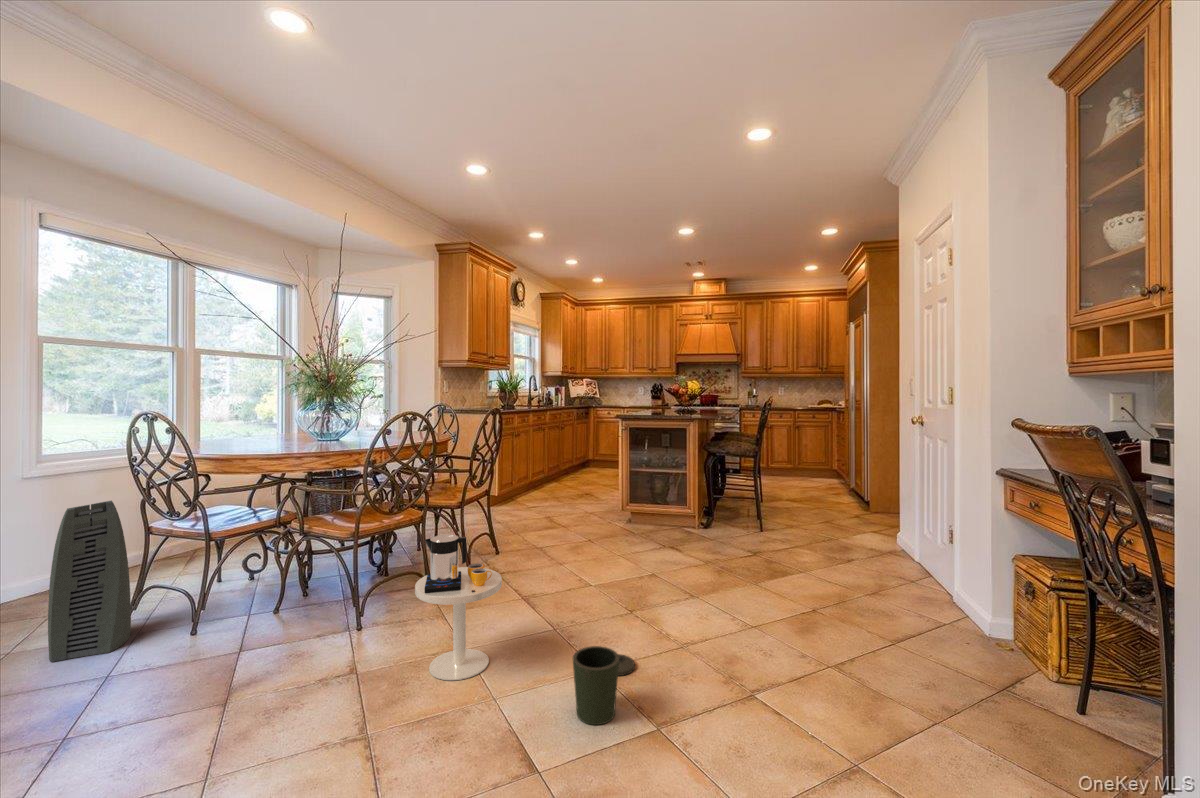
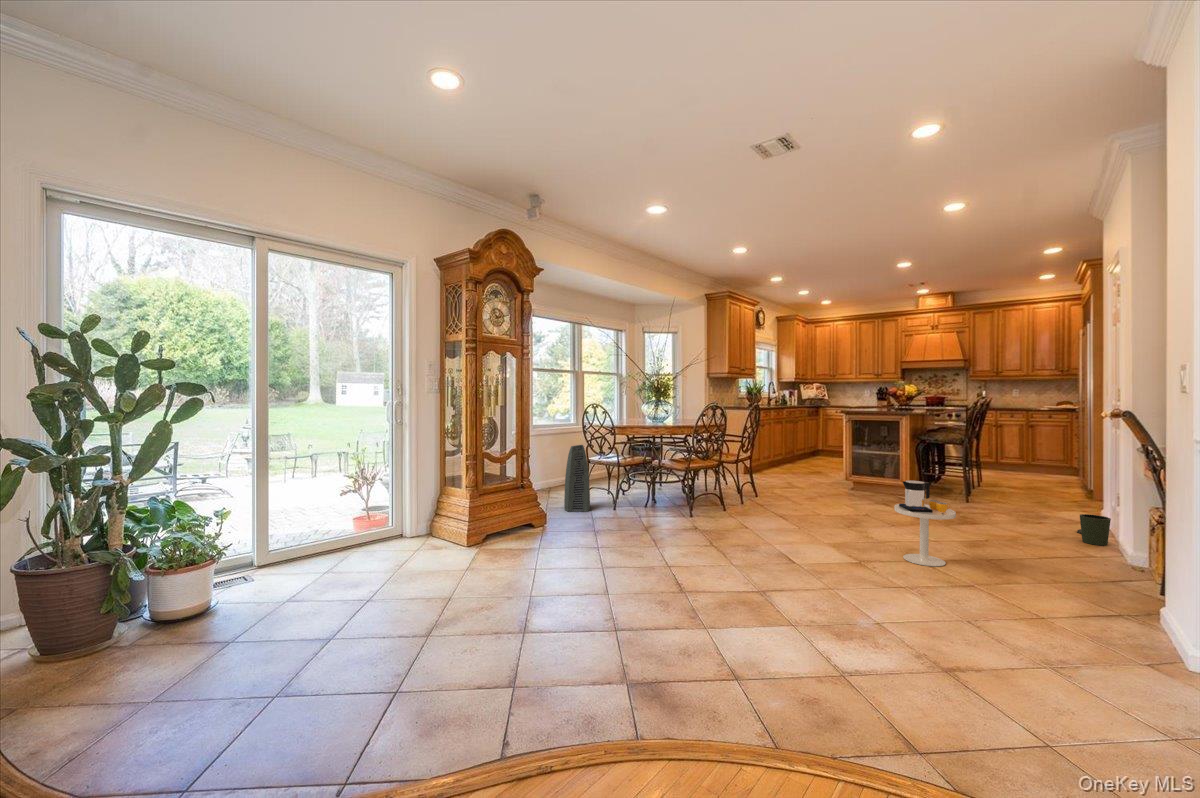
side table: present [415,535,502,680] -> present [894,481,956,566]
trash can: present [573,646,635,725] -> present [1077,514,1111,546]

